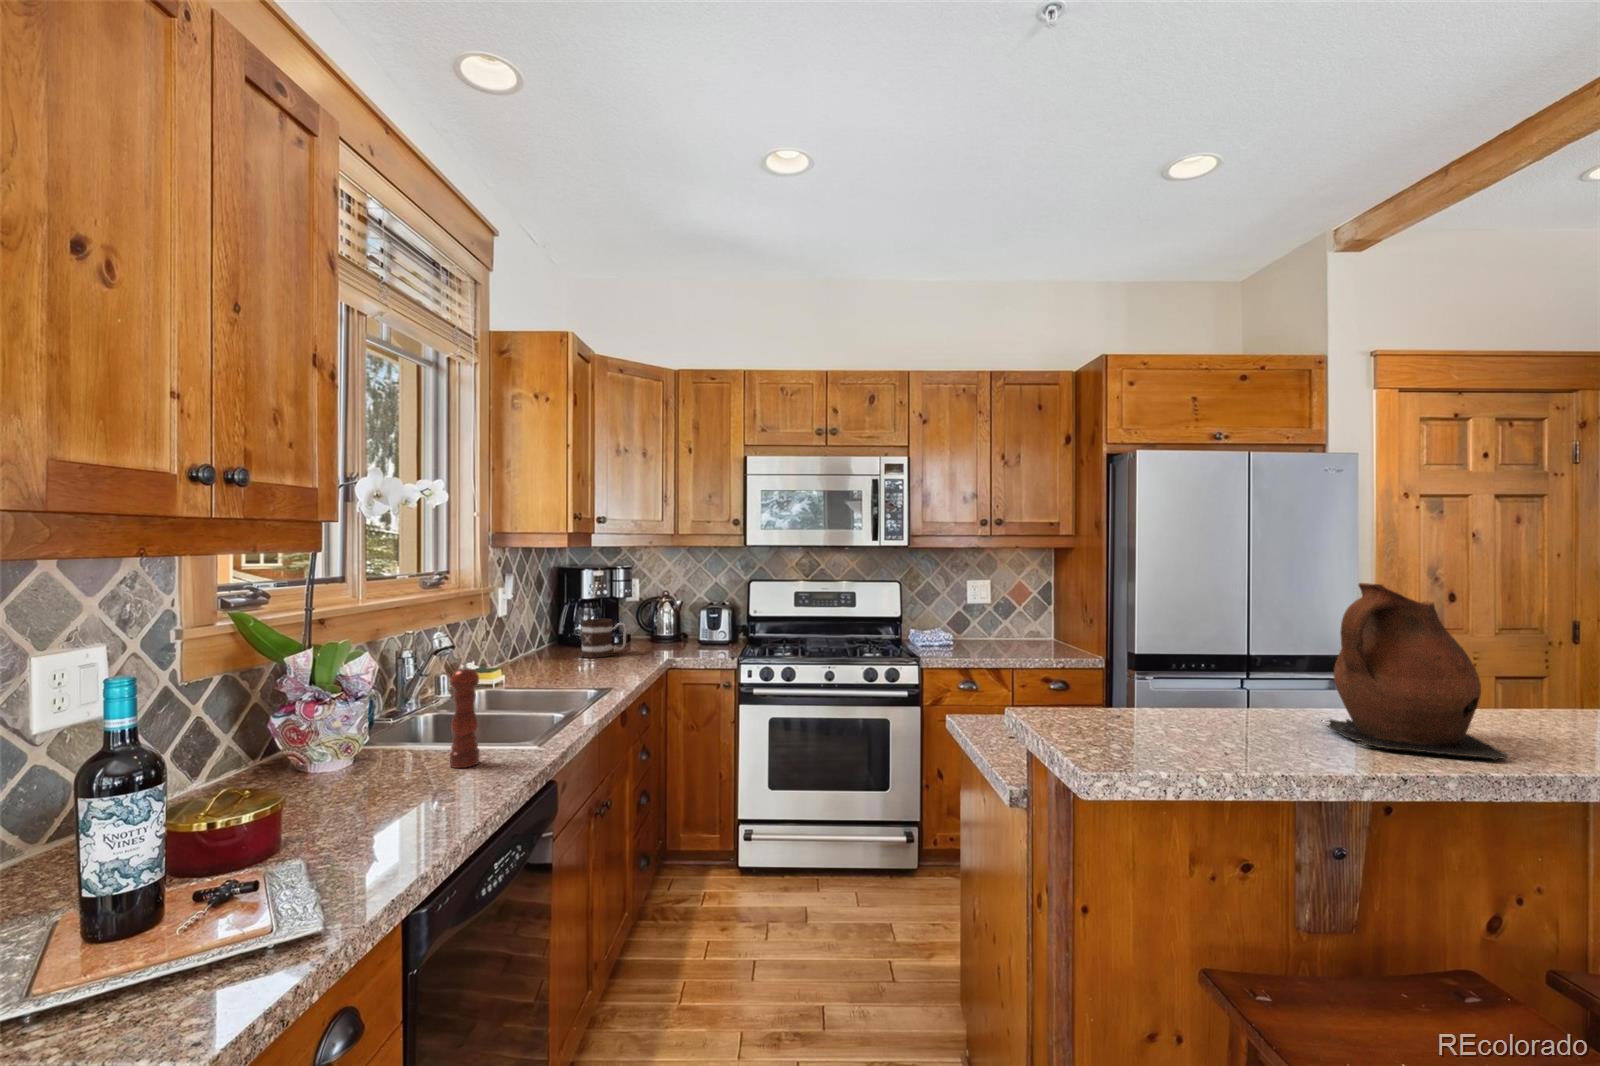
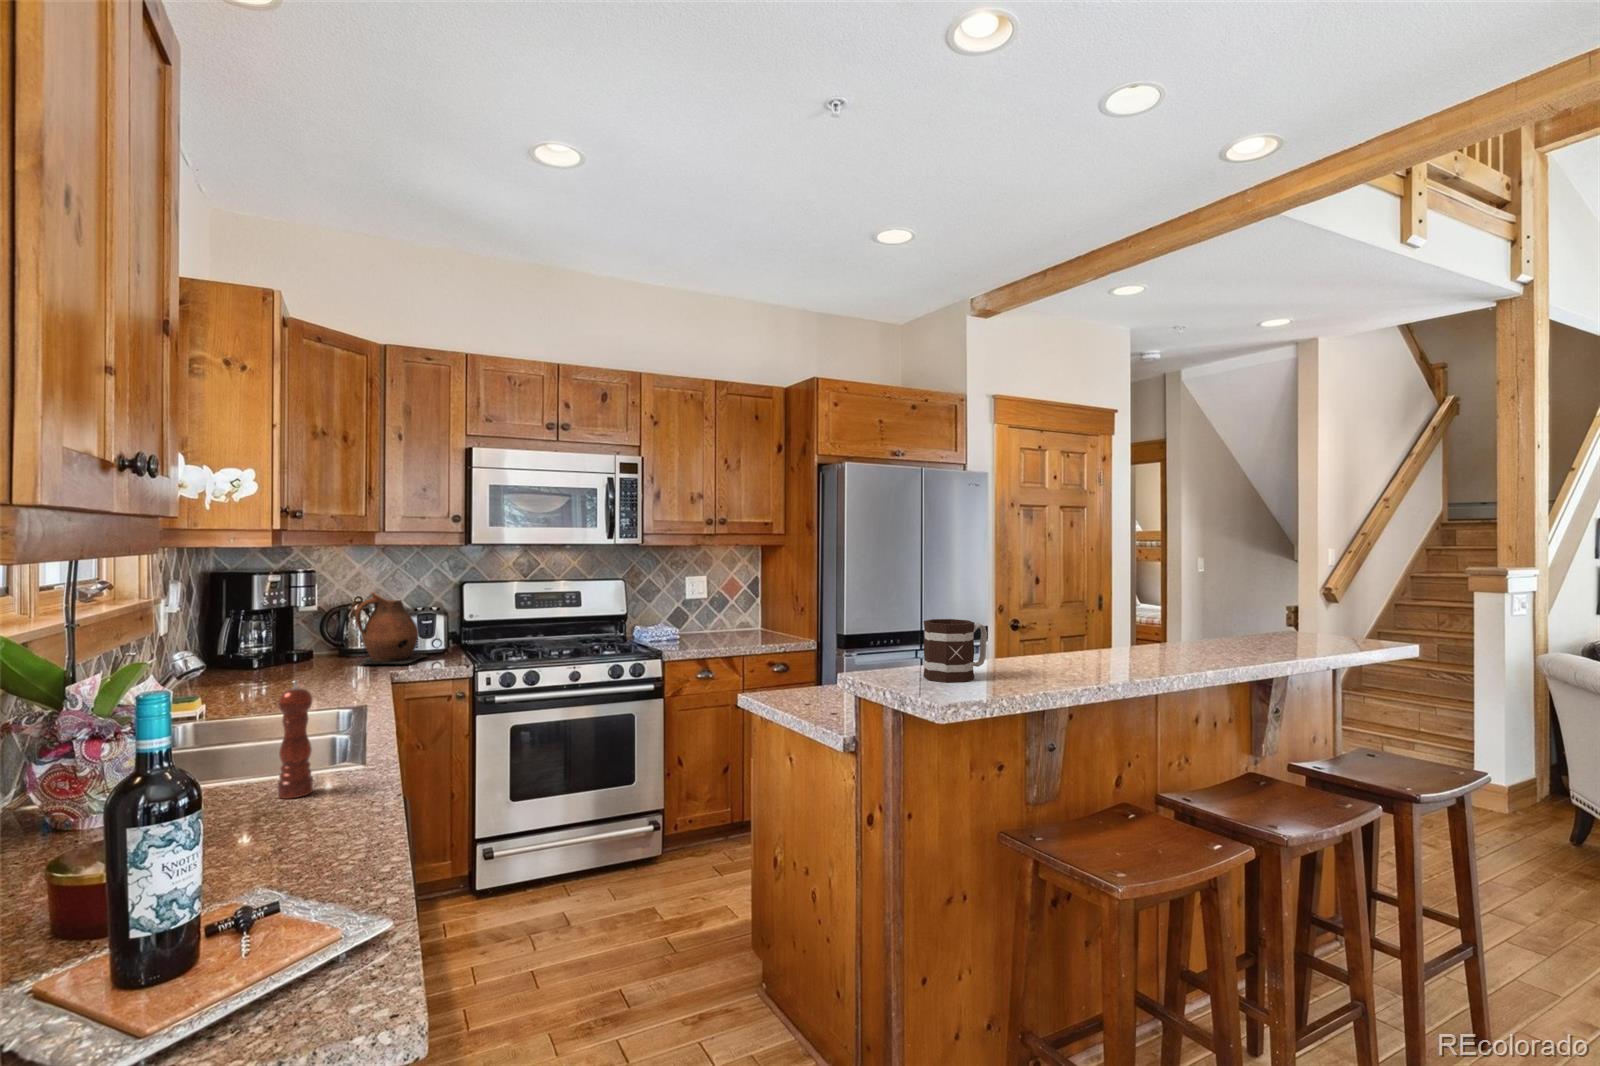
ceramic pitcher: present [1321,583,1509,762] -> present [355,592,426,664]
mug: present [581,619,627,658] -> present [923,619,987,682]

